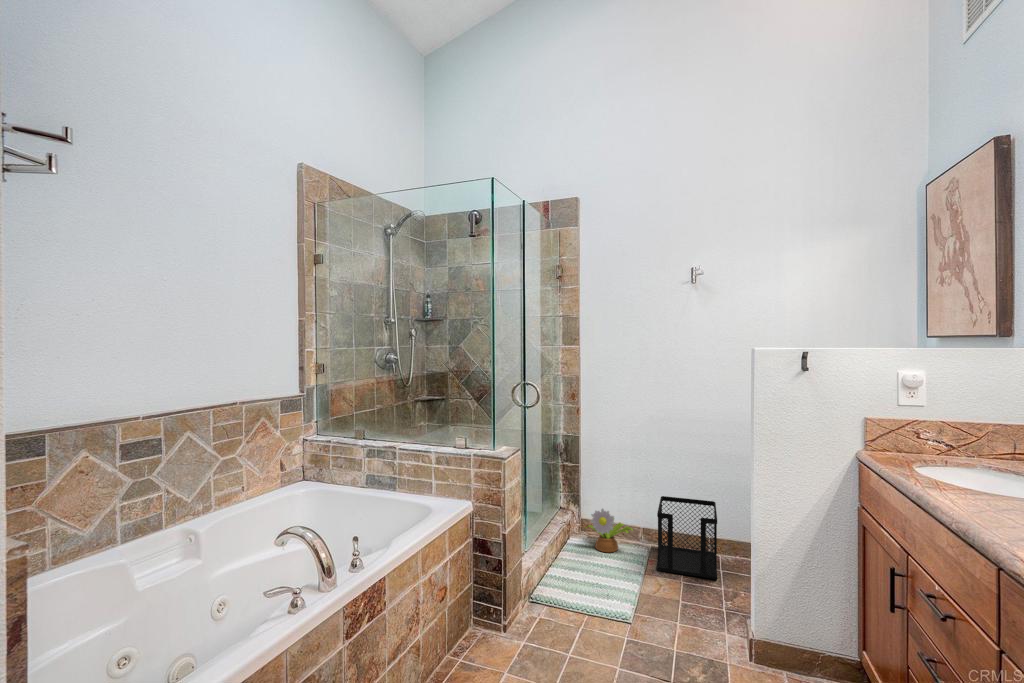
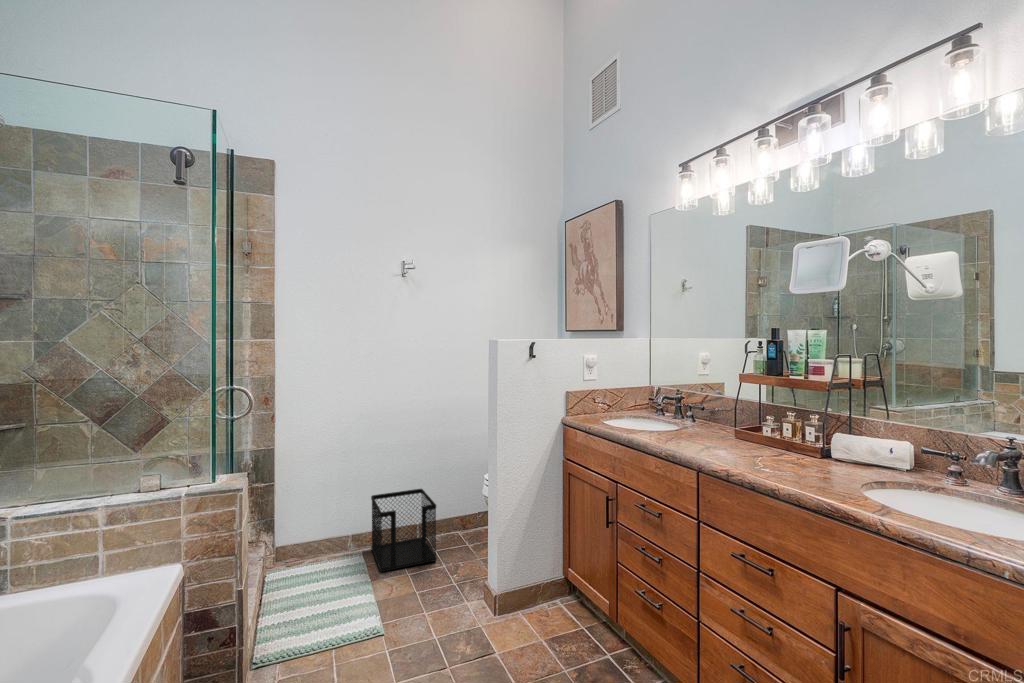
decorative plant: present [587,509,633,552] -> none [289,524,346,574]

